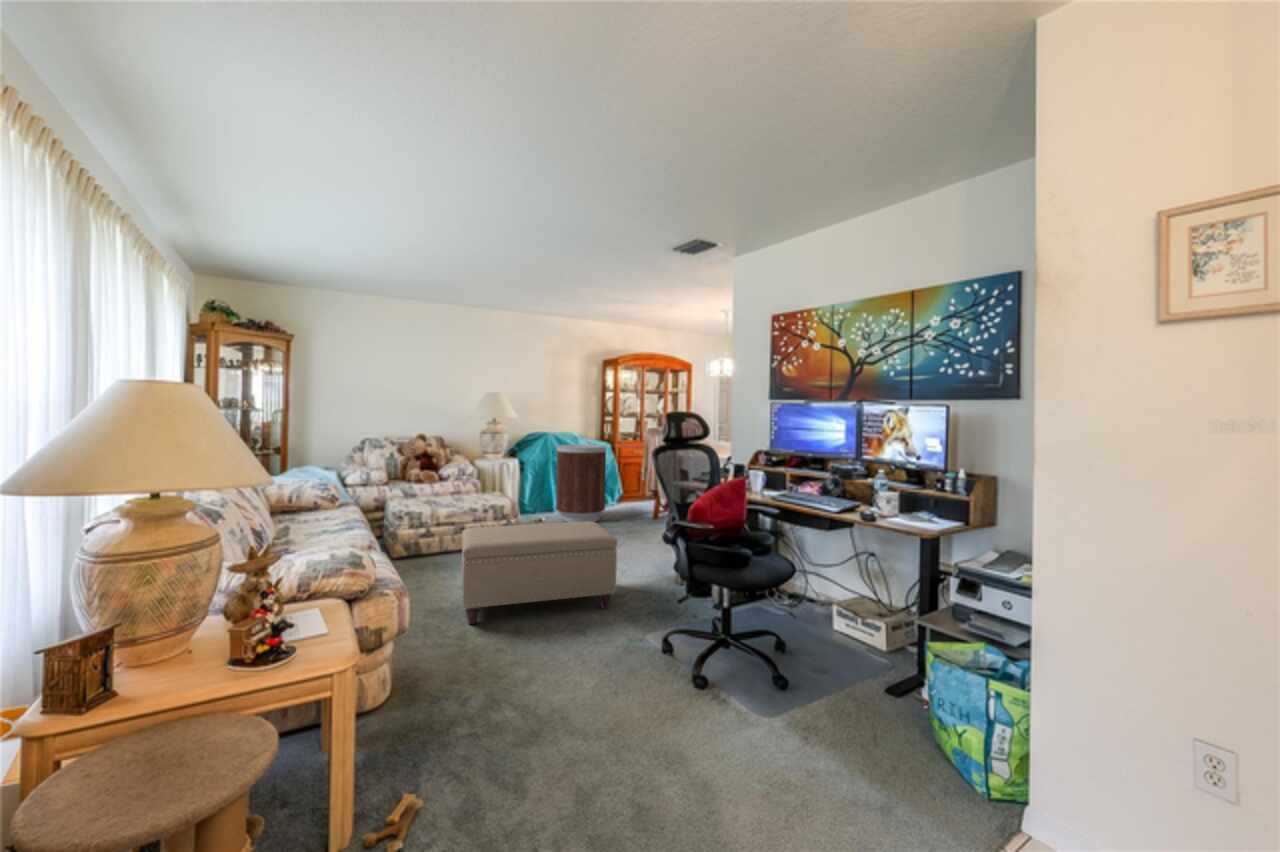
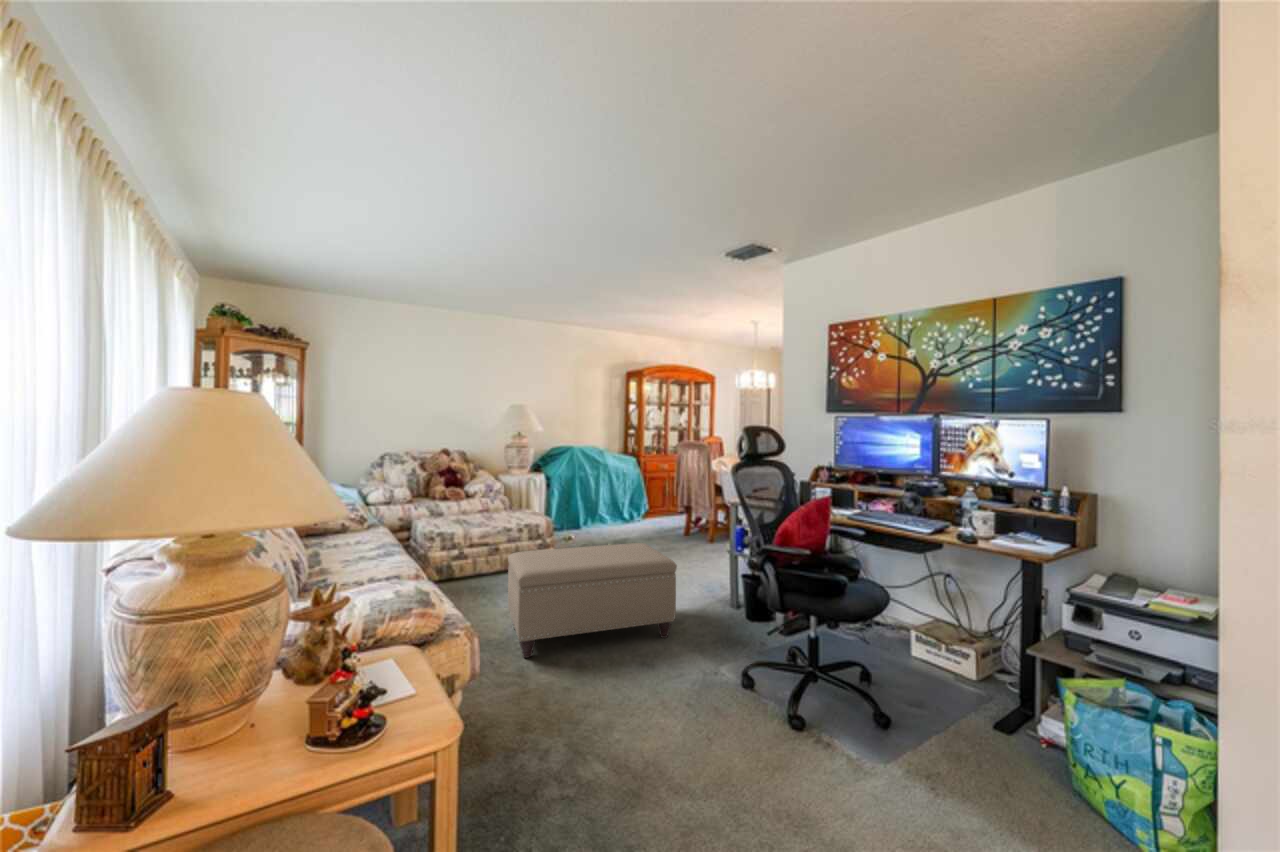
trash can: present [556,444,606,522] -> none [583,458,635,541]

